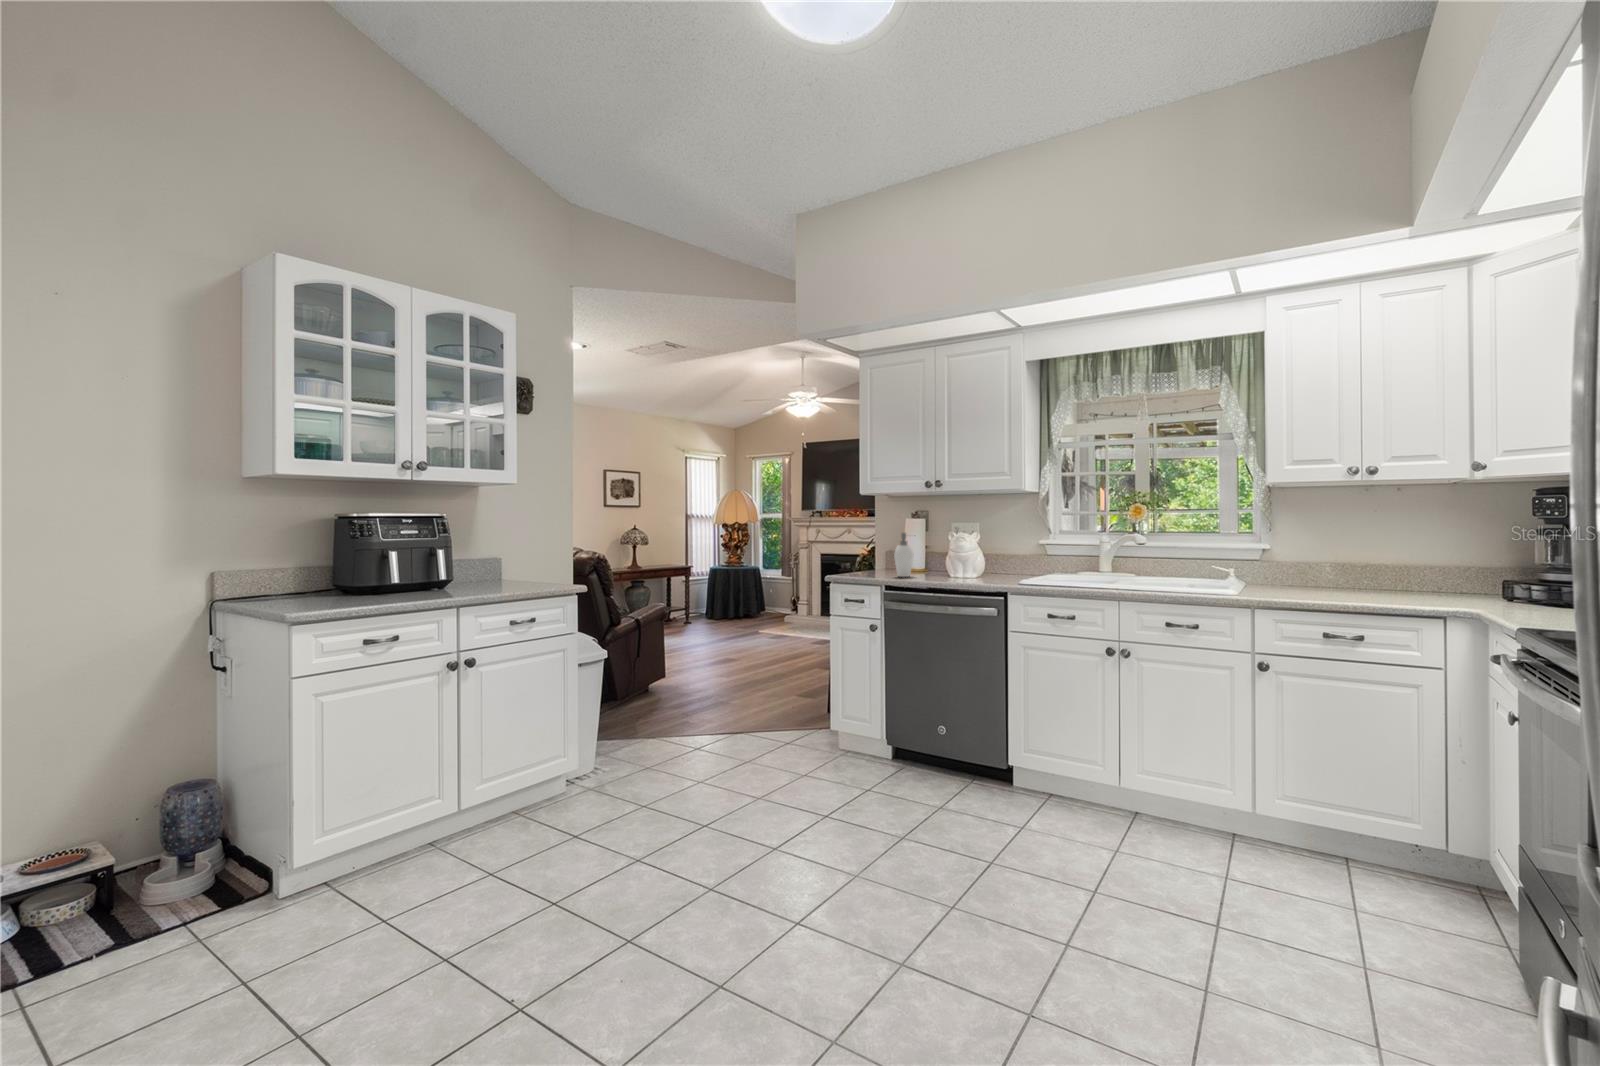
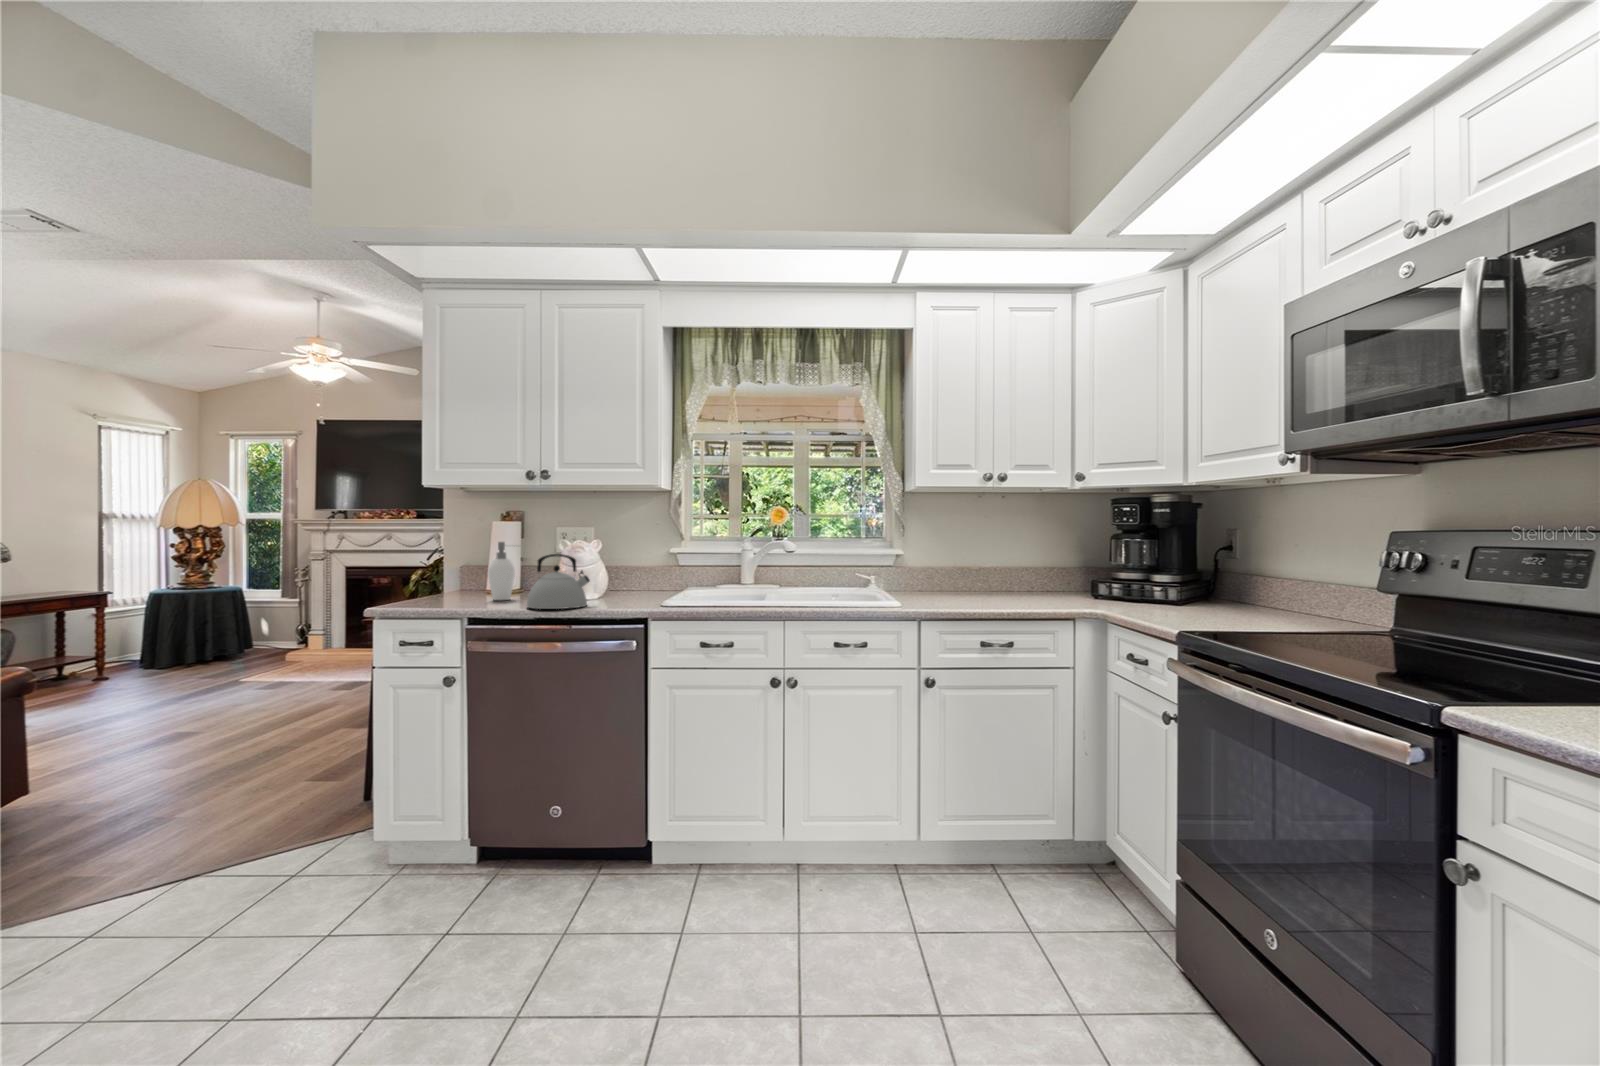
kettle: none [918,542,965,584] -> present [527,554,590,609]

